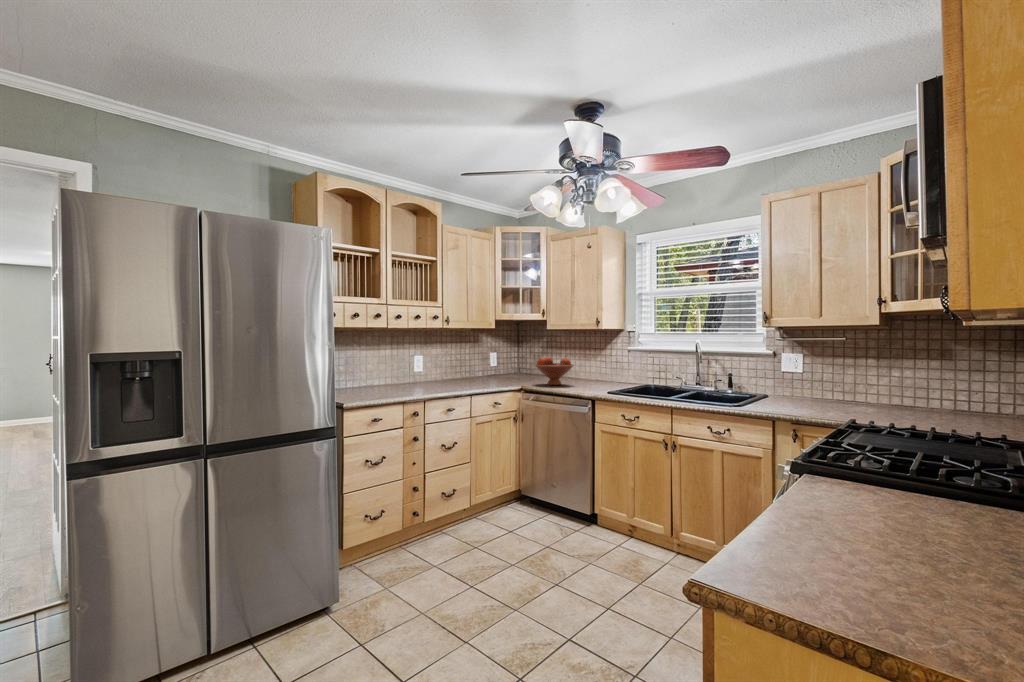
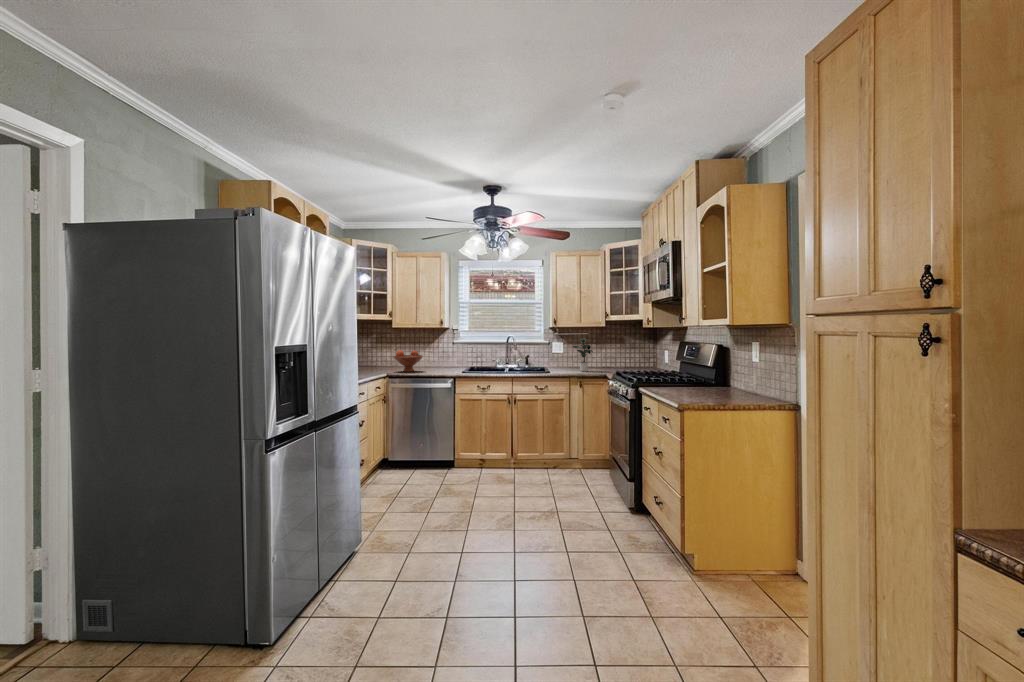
potted plant: none [798,345,869,410] -> present [573,338,593,372]

